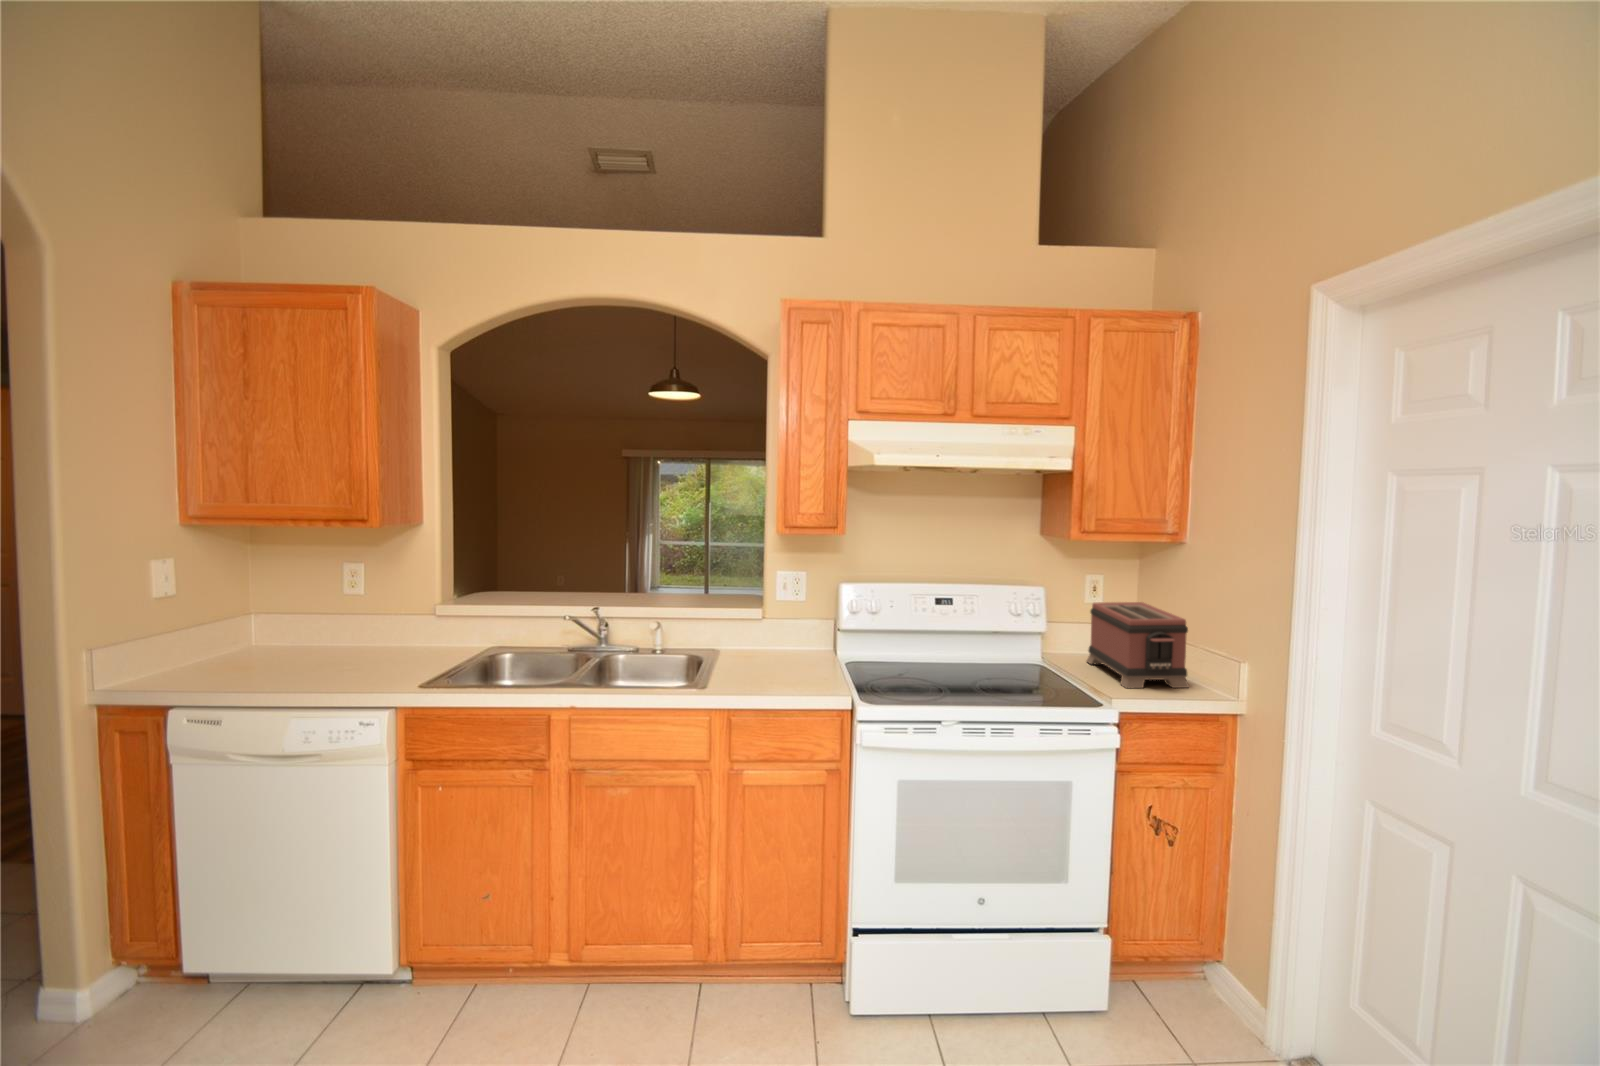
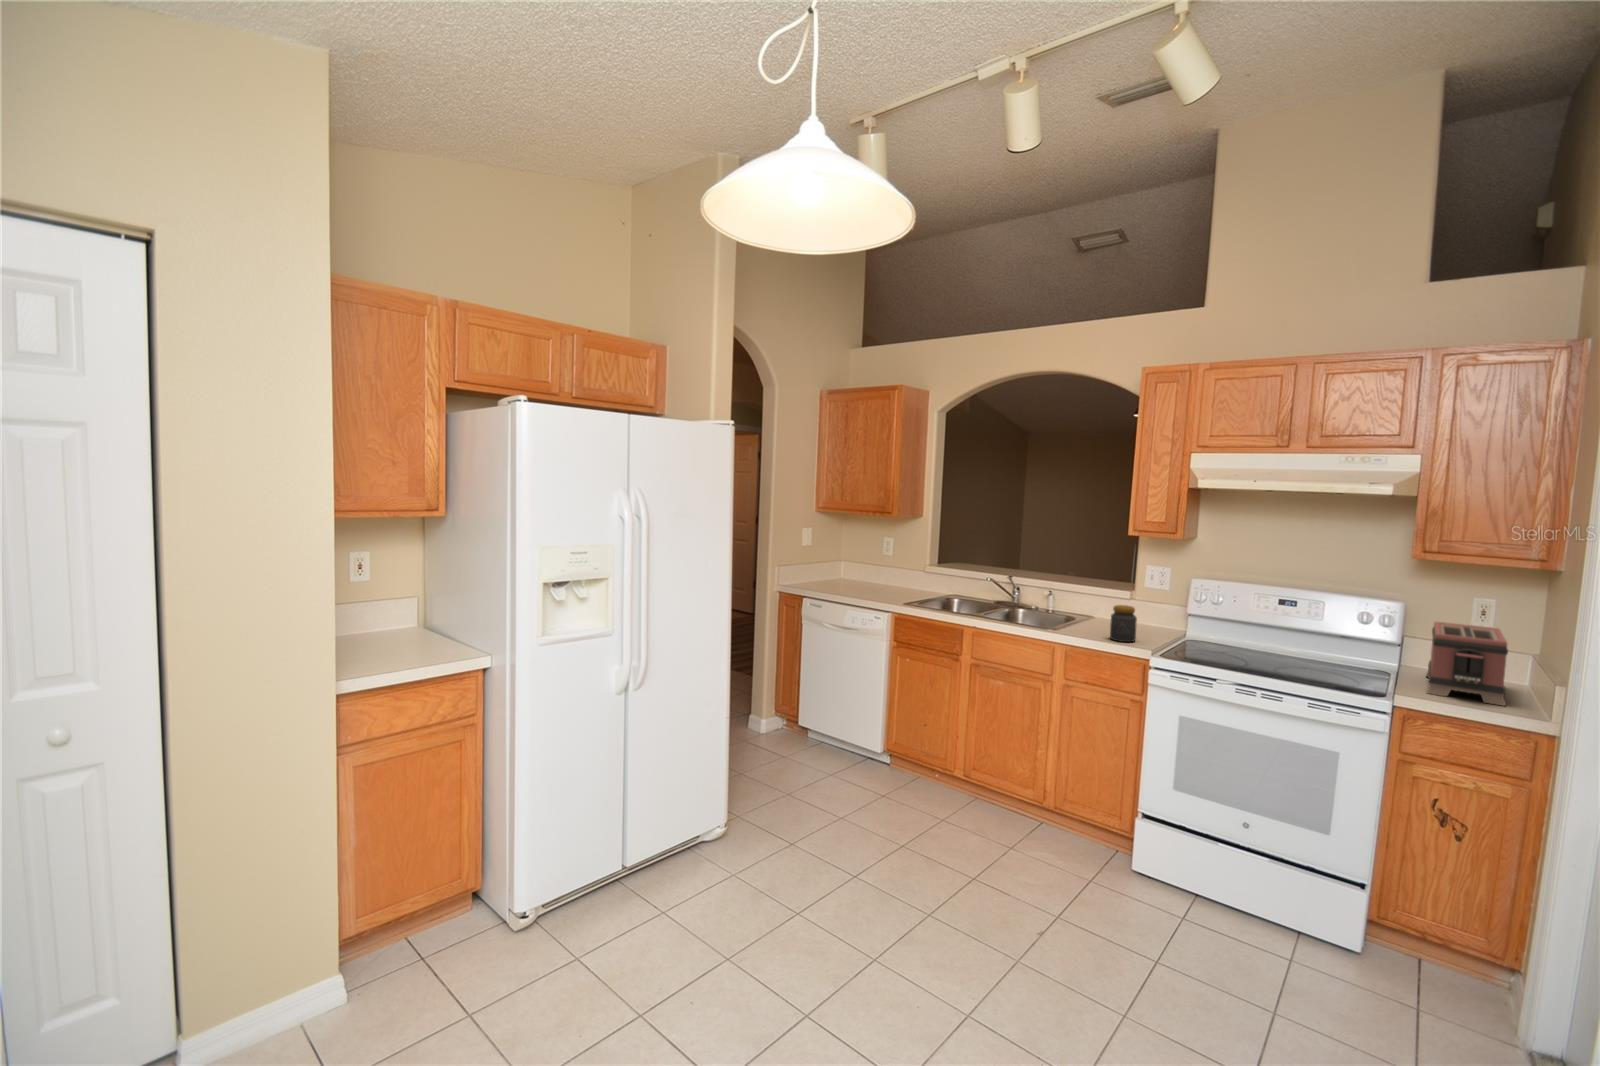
jar: none [775,633,809,688] -> present [1110,605,1137,642]

